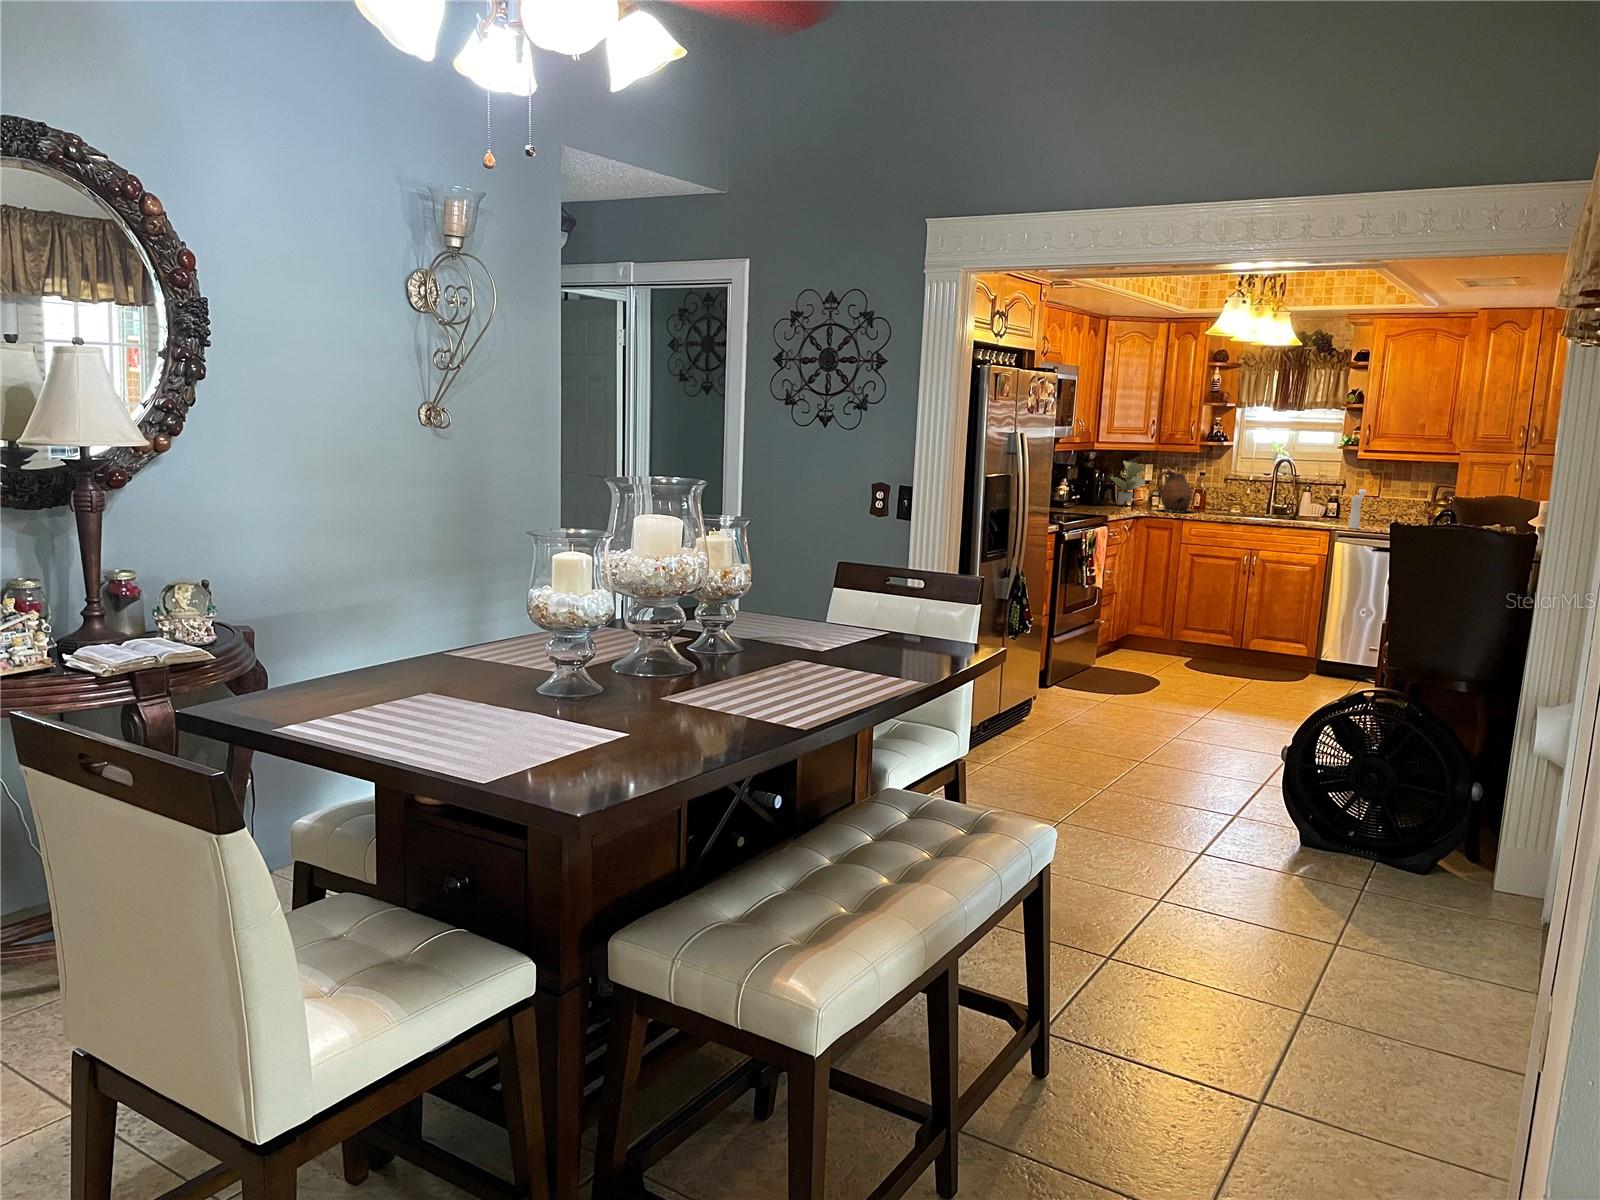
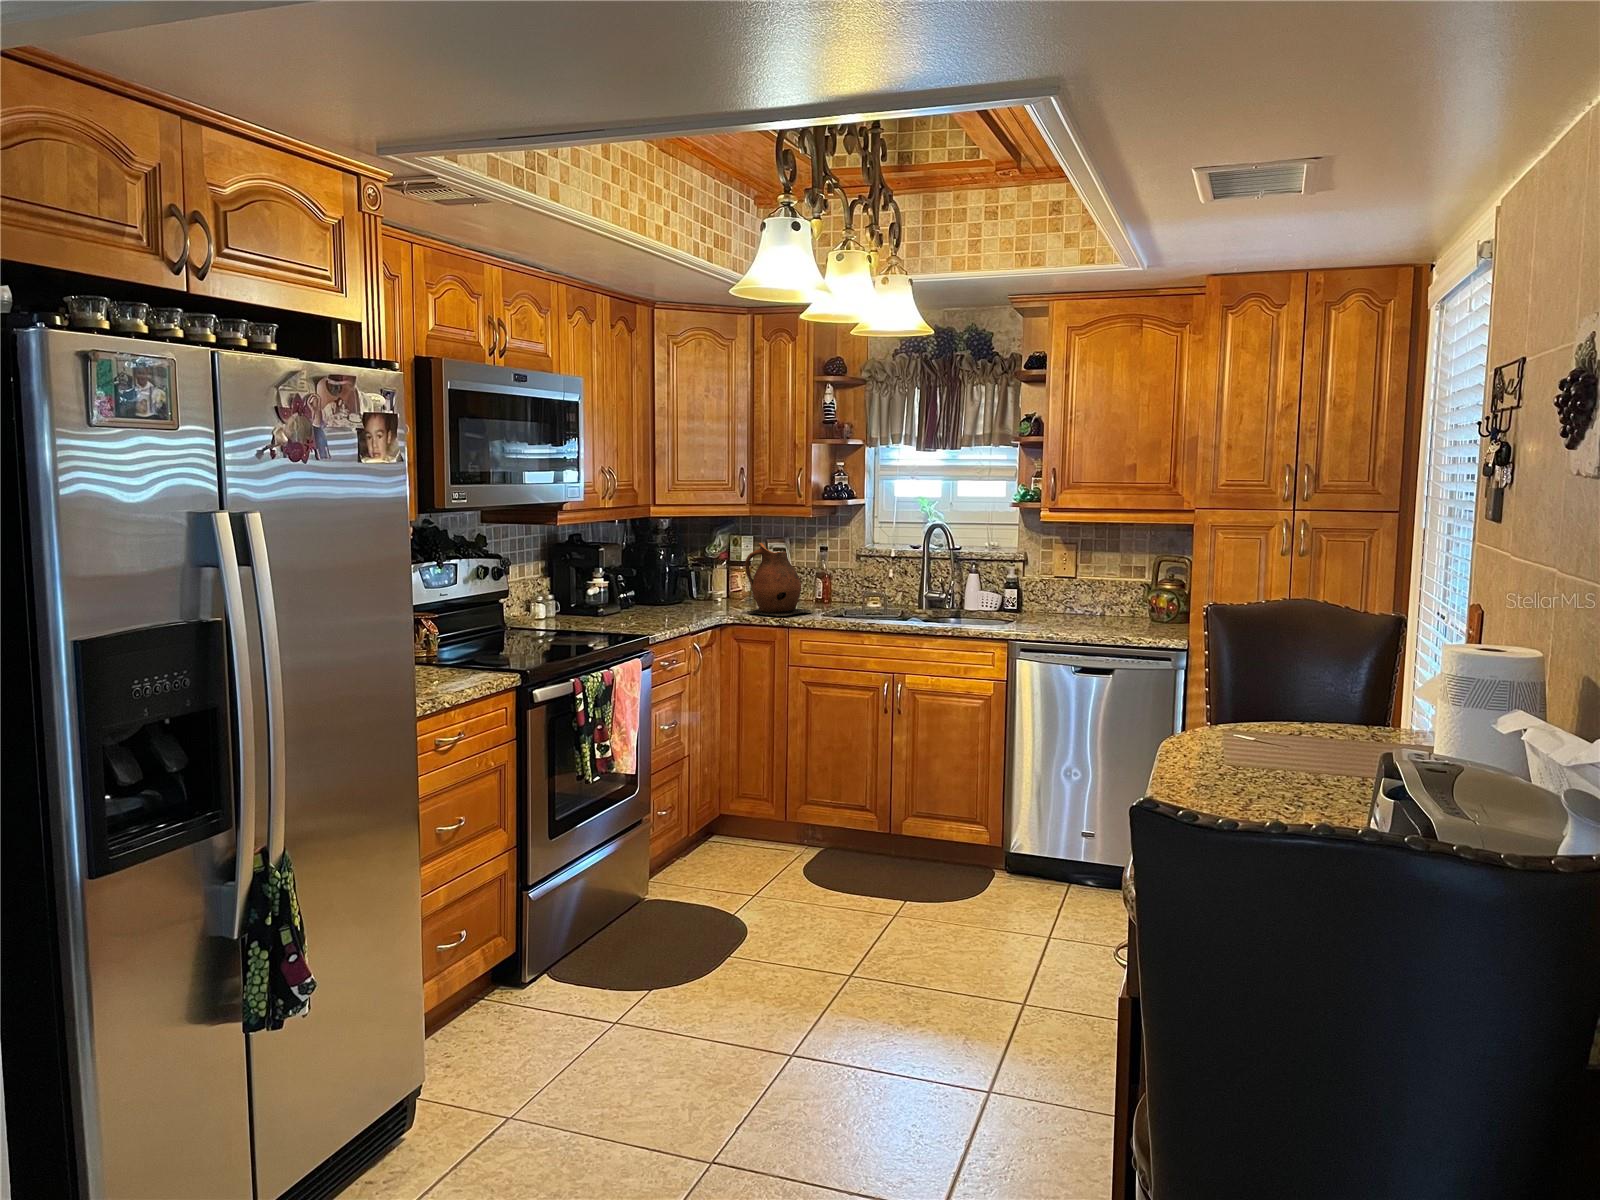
potted plant: present [1110,461,1145,505] -> none [680,533,736,603]
pepper mill: present [1348,489,1367,529] -> none [1035,571,1059,636]

